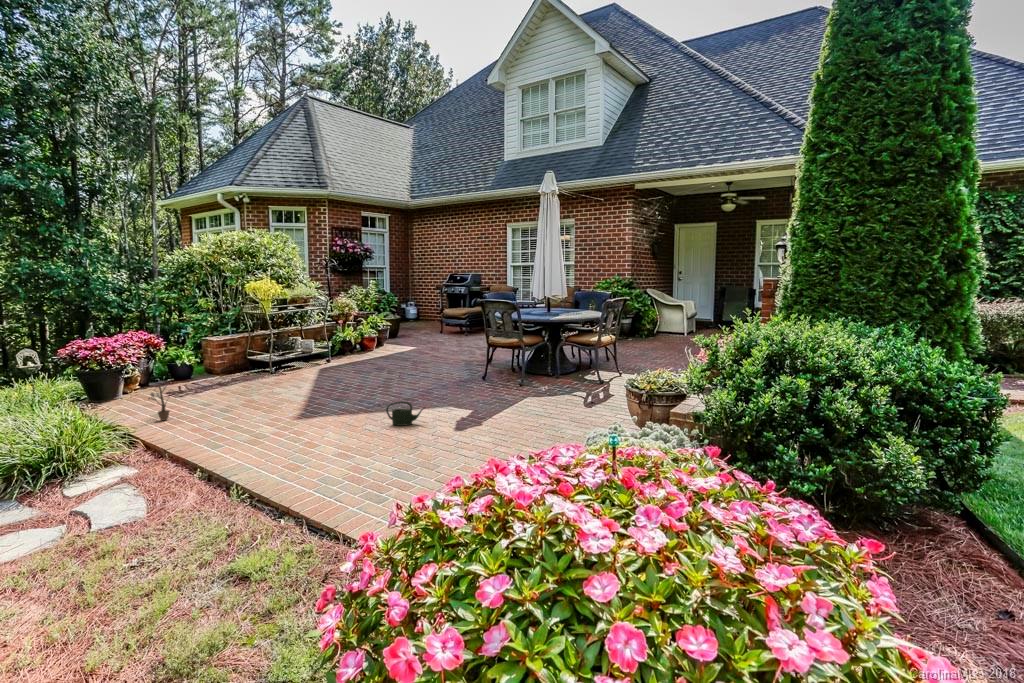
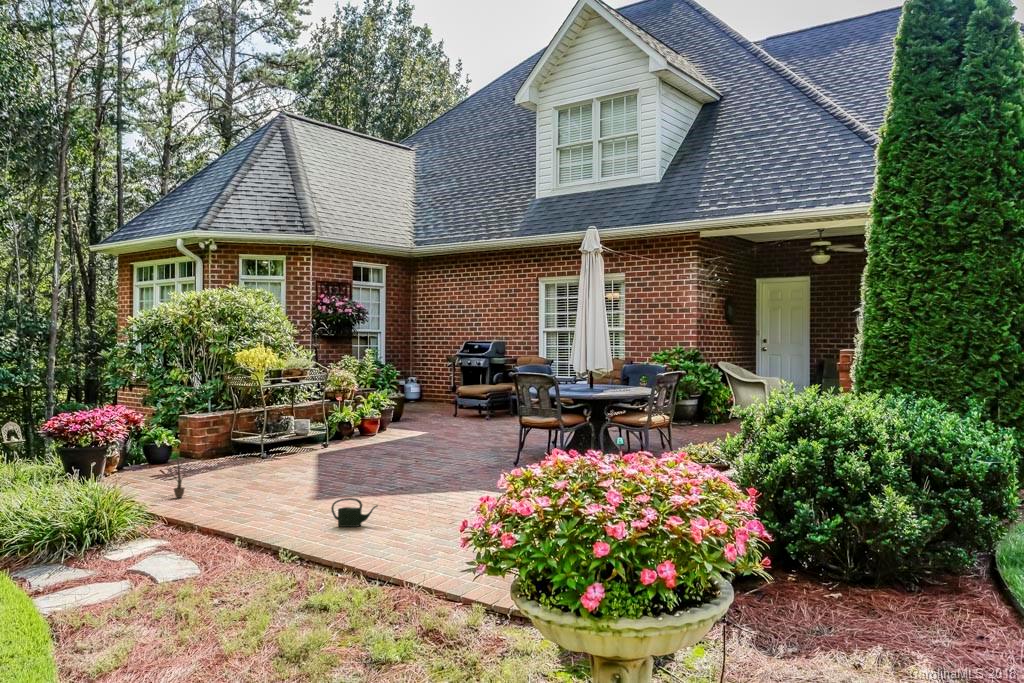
watering can: present [386,402,425,426] -> present [331,498,378,527]

